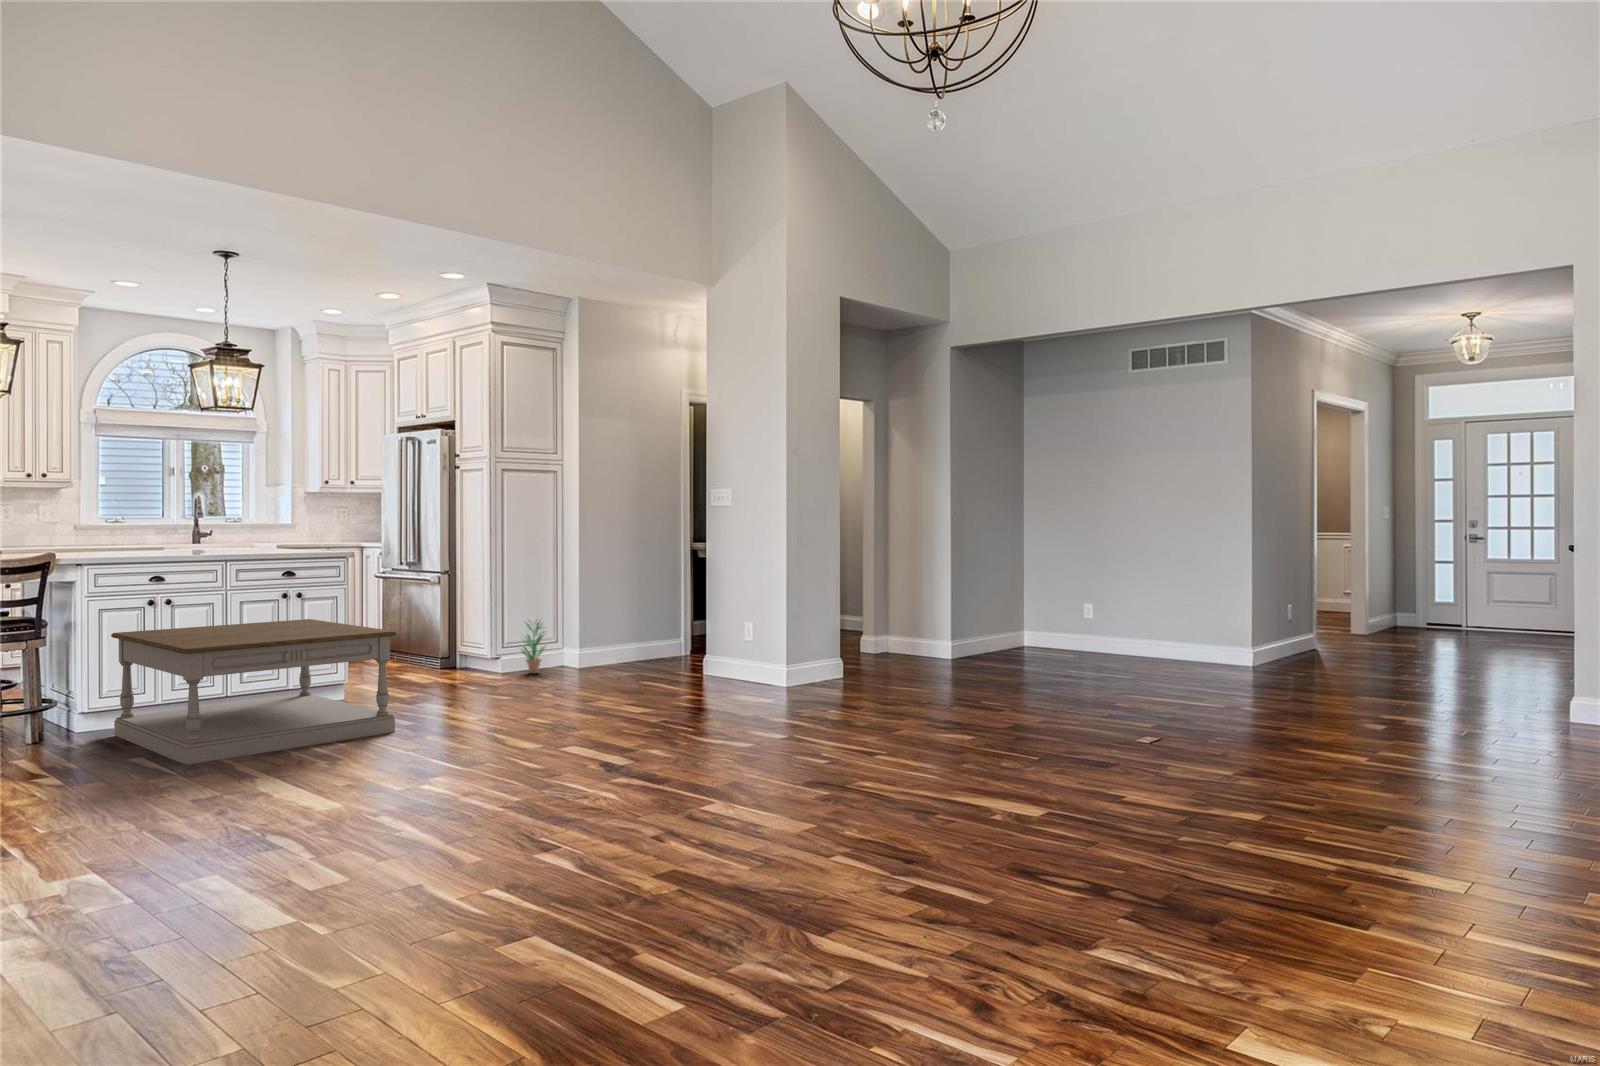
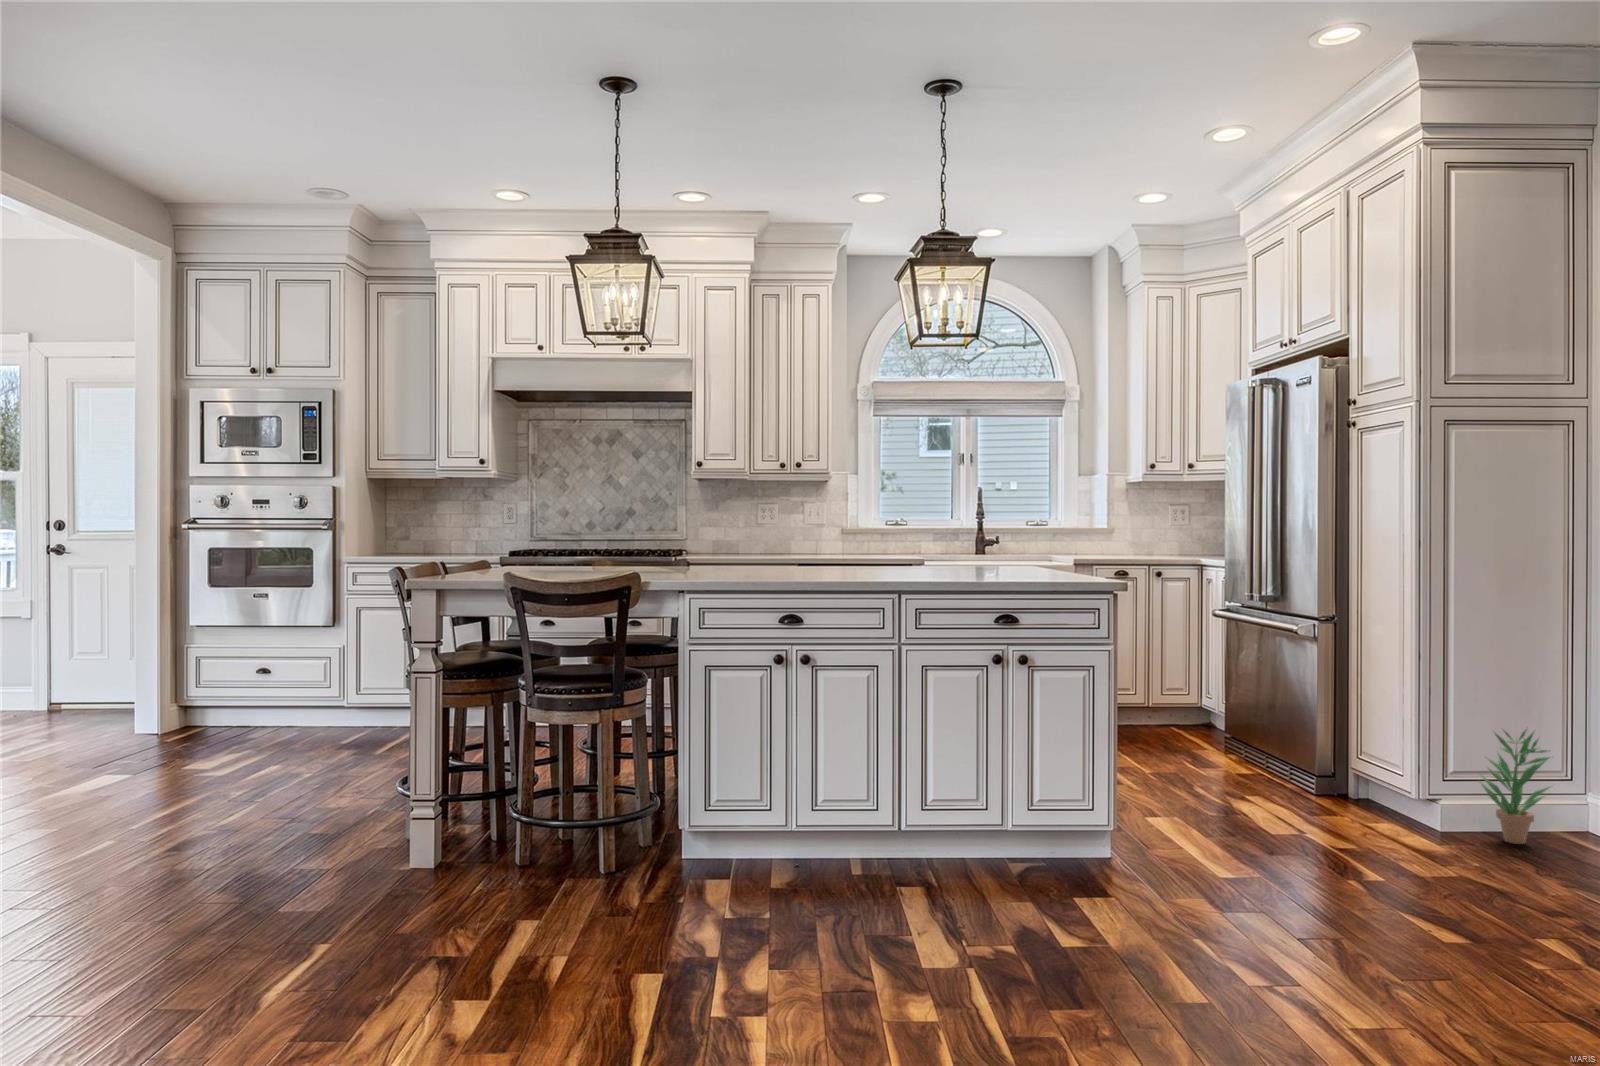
coffee table: present [111,619,397,764] -> none [706,706,1172,1030]

